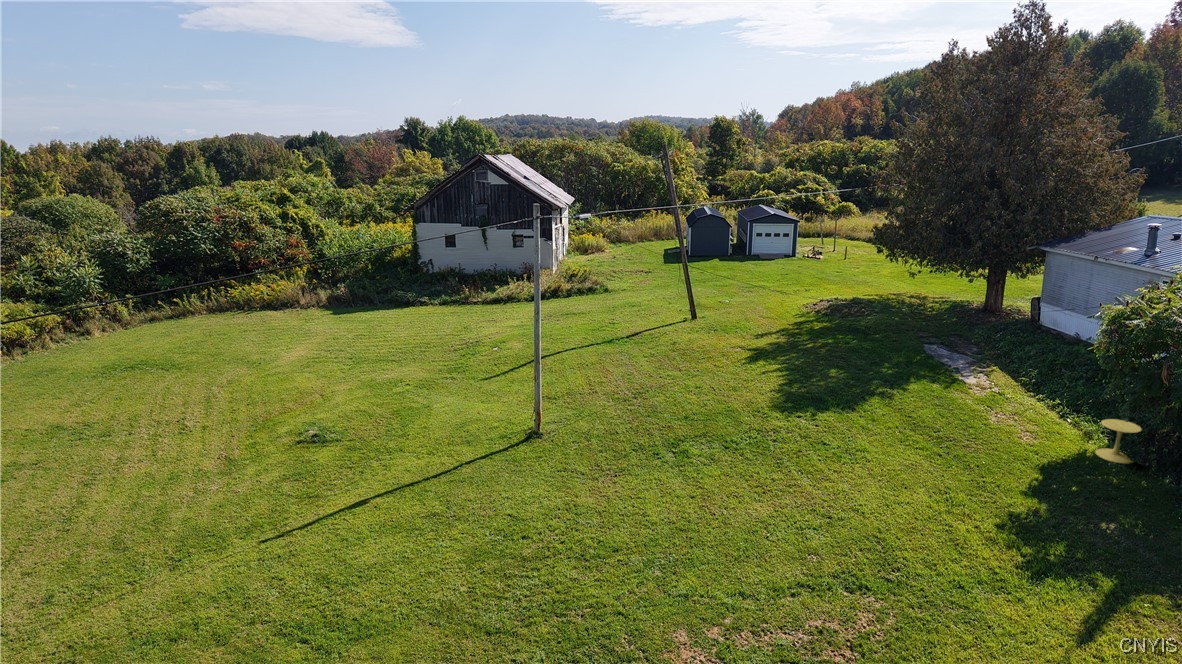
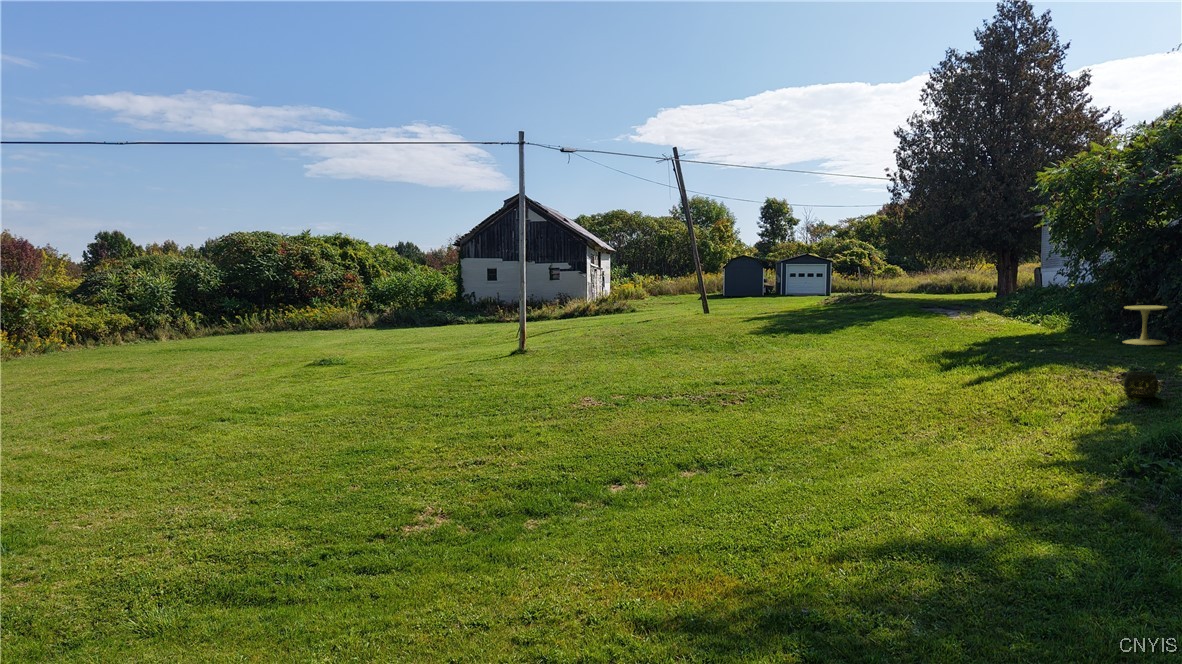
woven basket: none [1114,585,1146,615] -> present [1123,372,1159,398]

